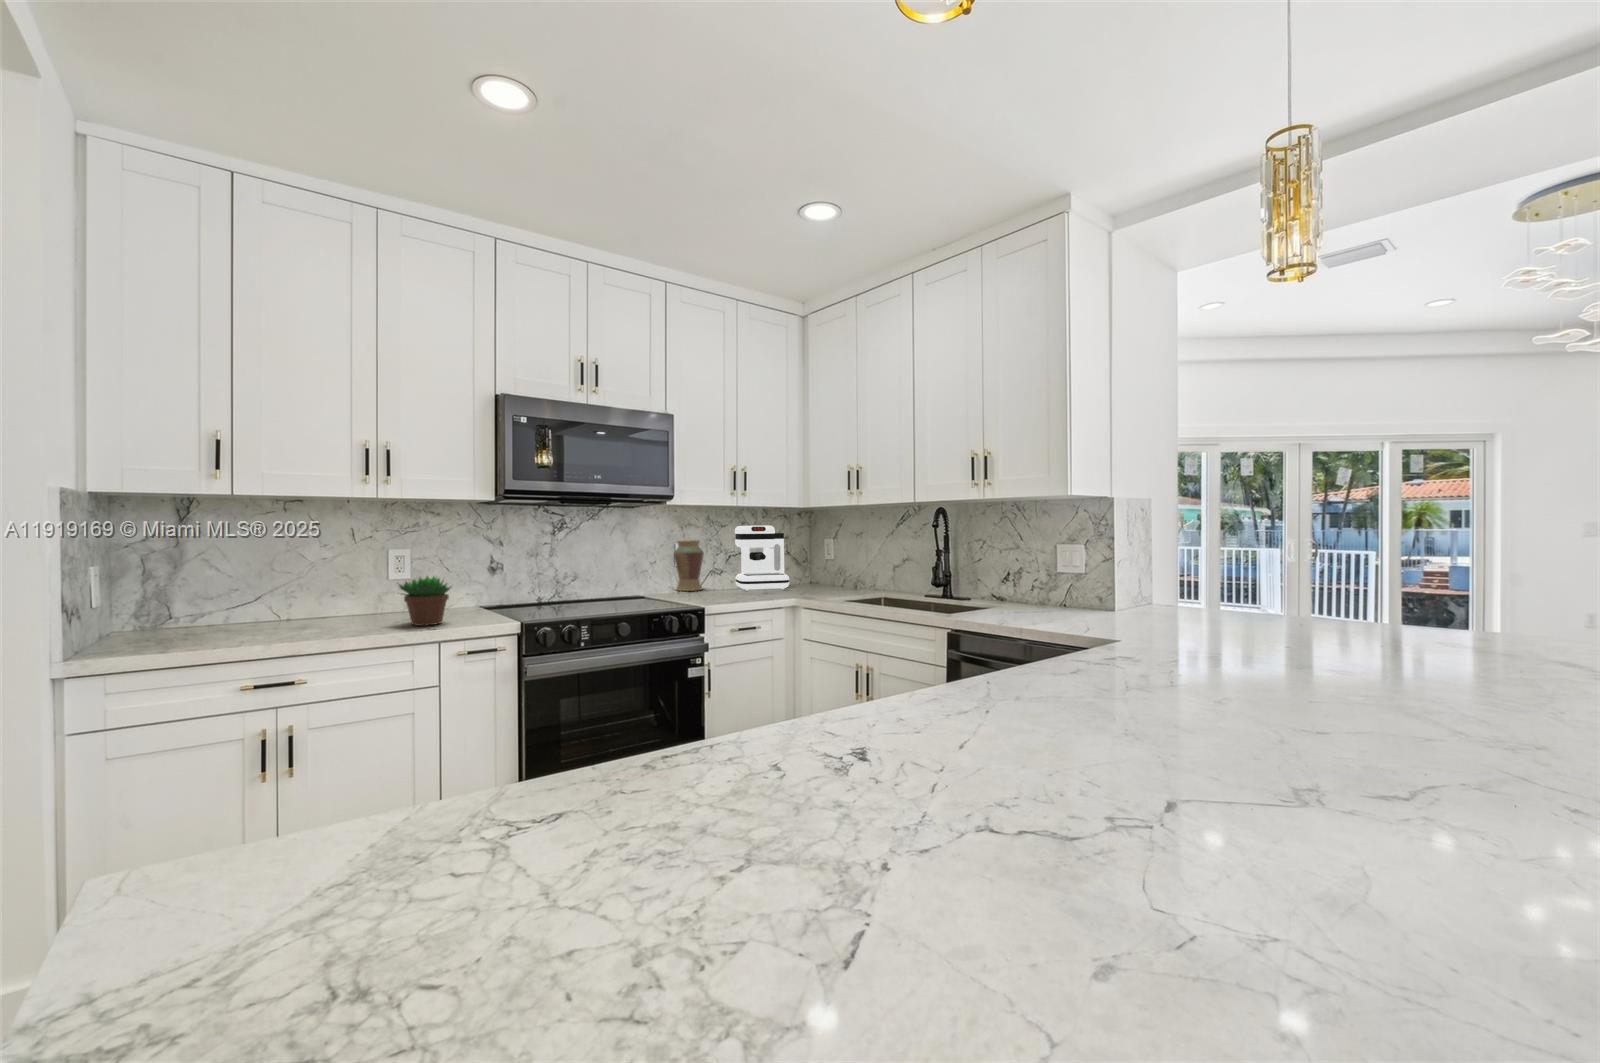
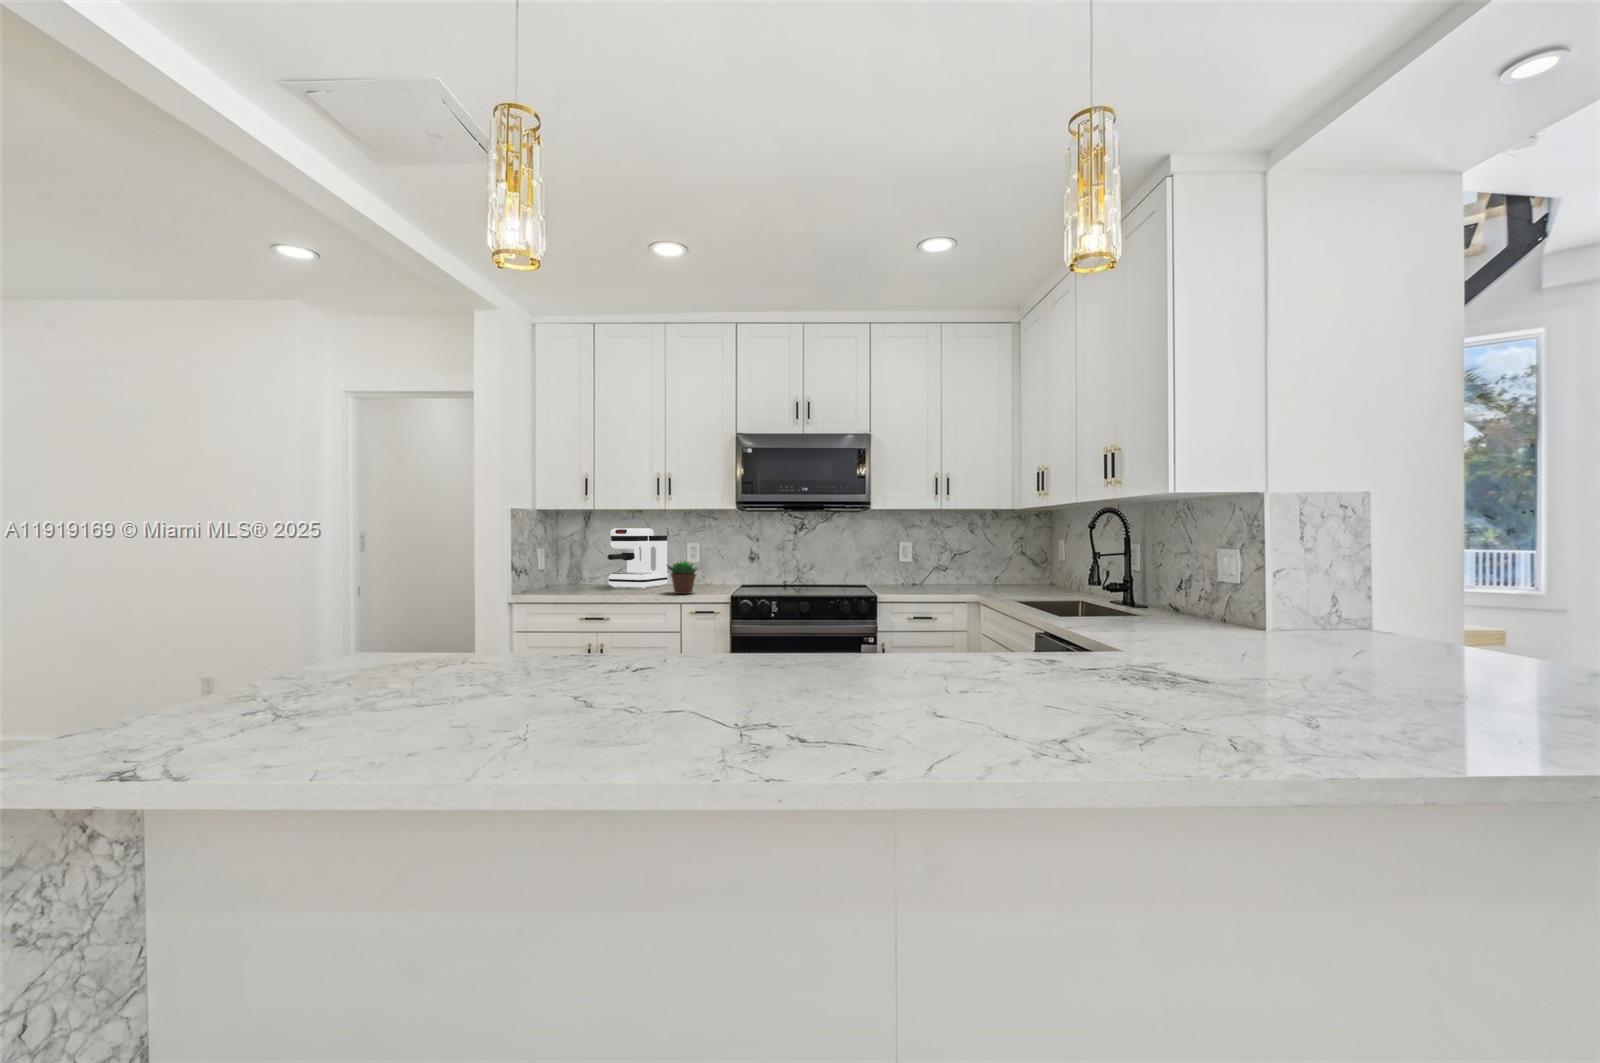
coffee maker: present [735,525,789,591] -> present [608,528,668,588]
vase: present [674,540,704,591] -> none [894,540,920,584]

